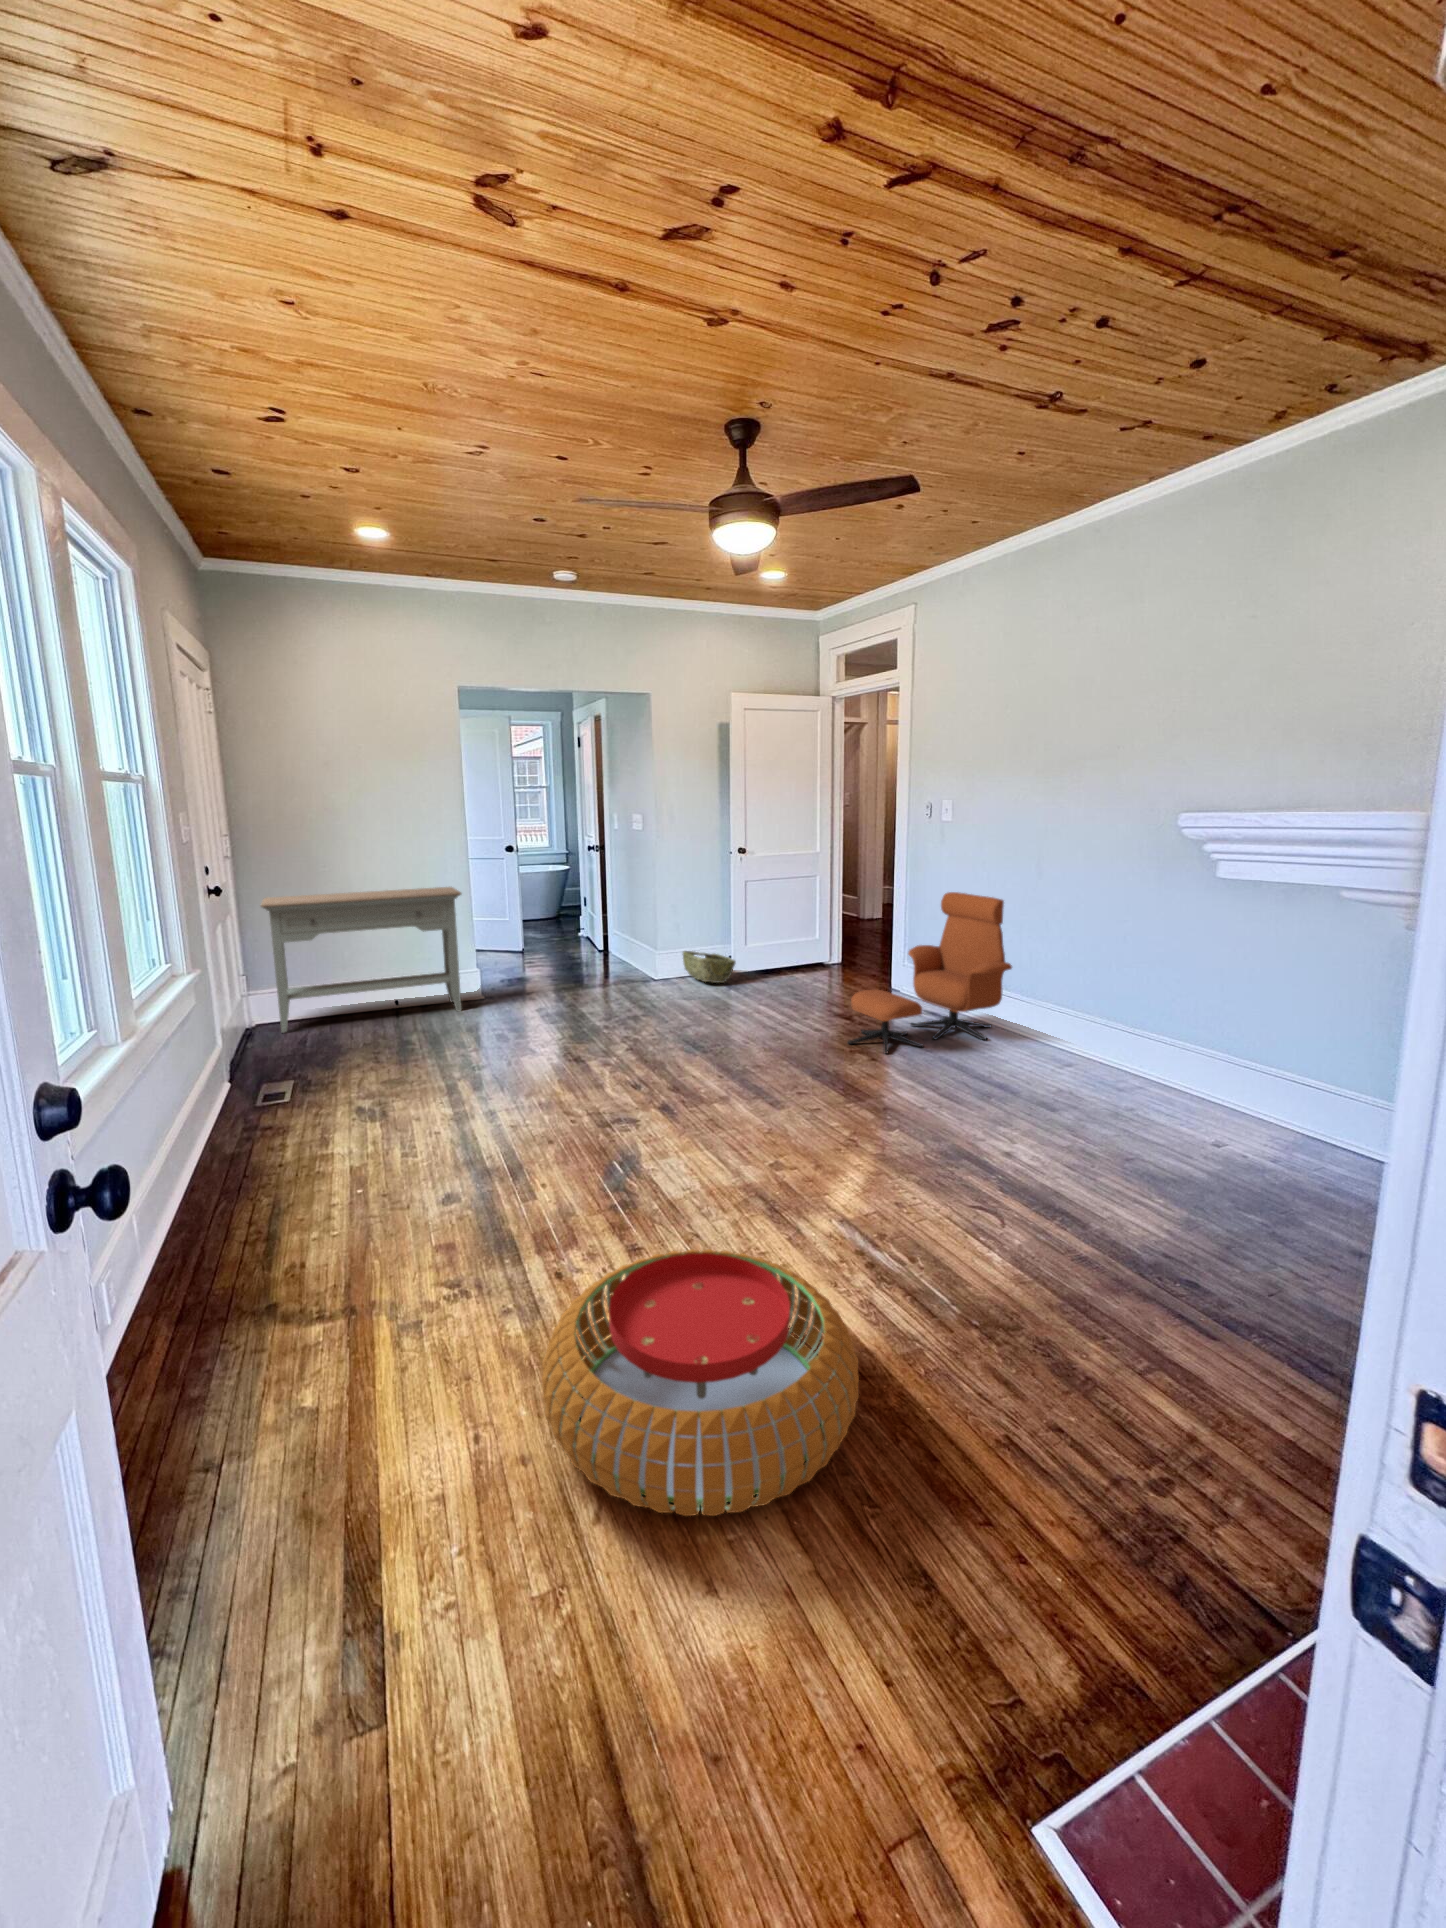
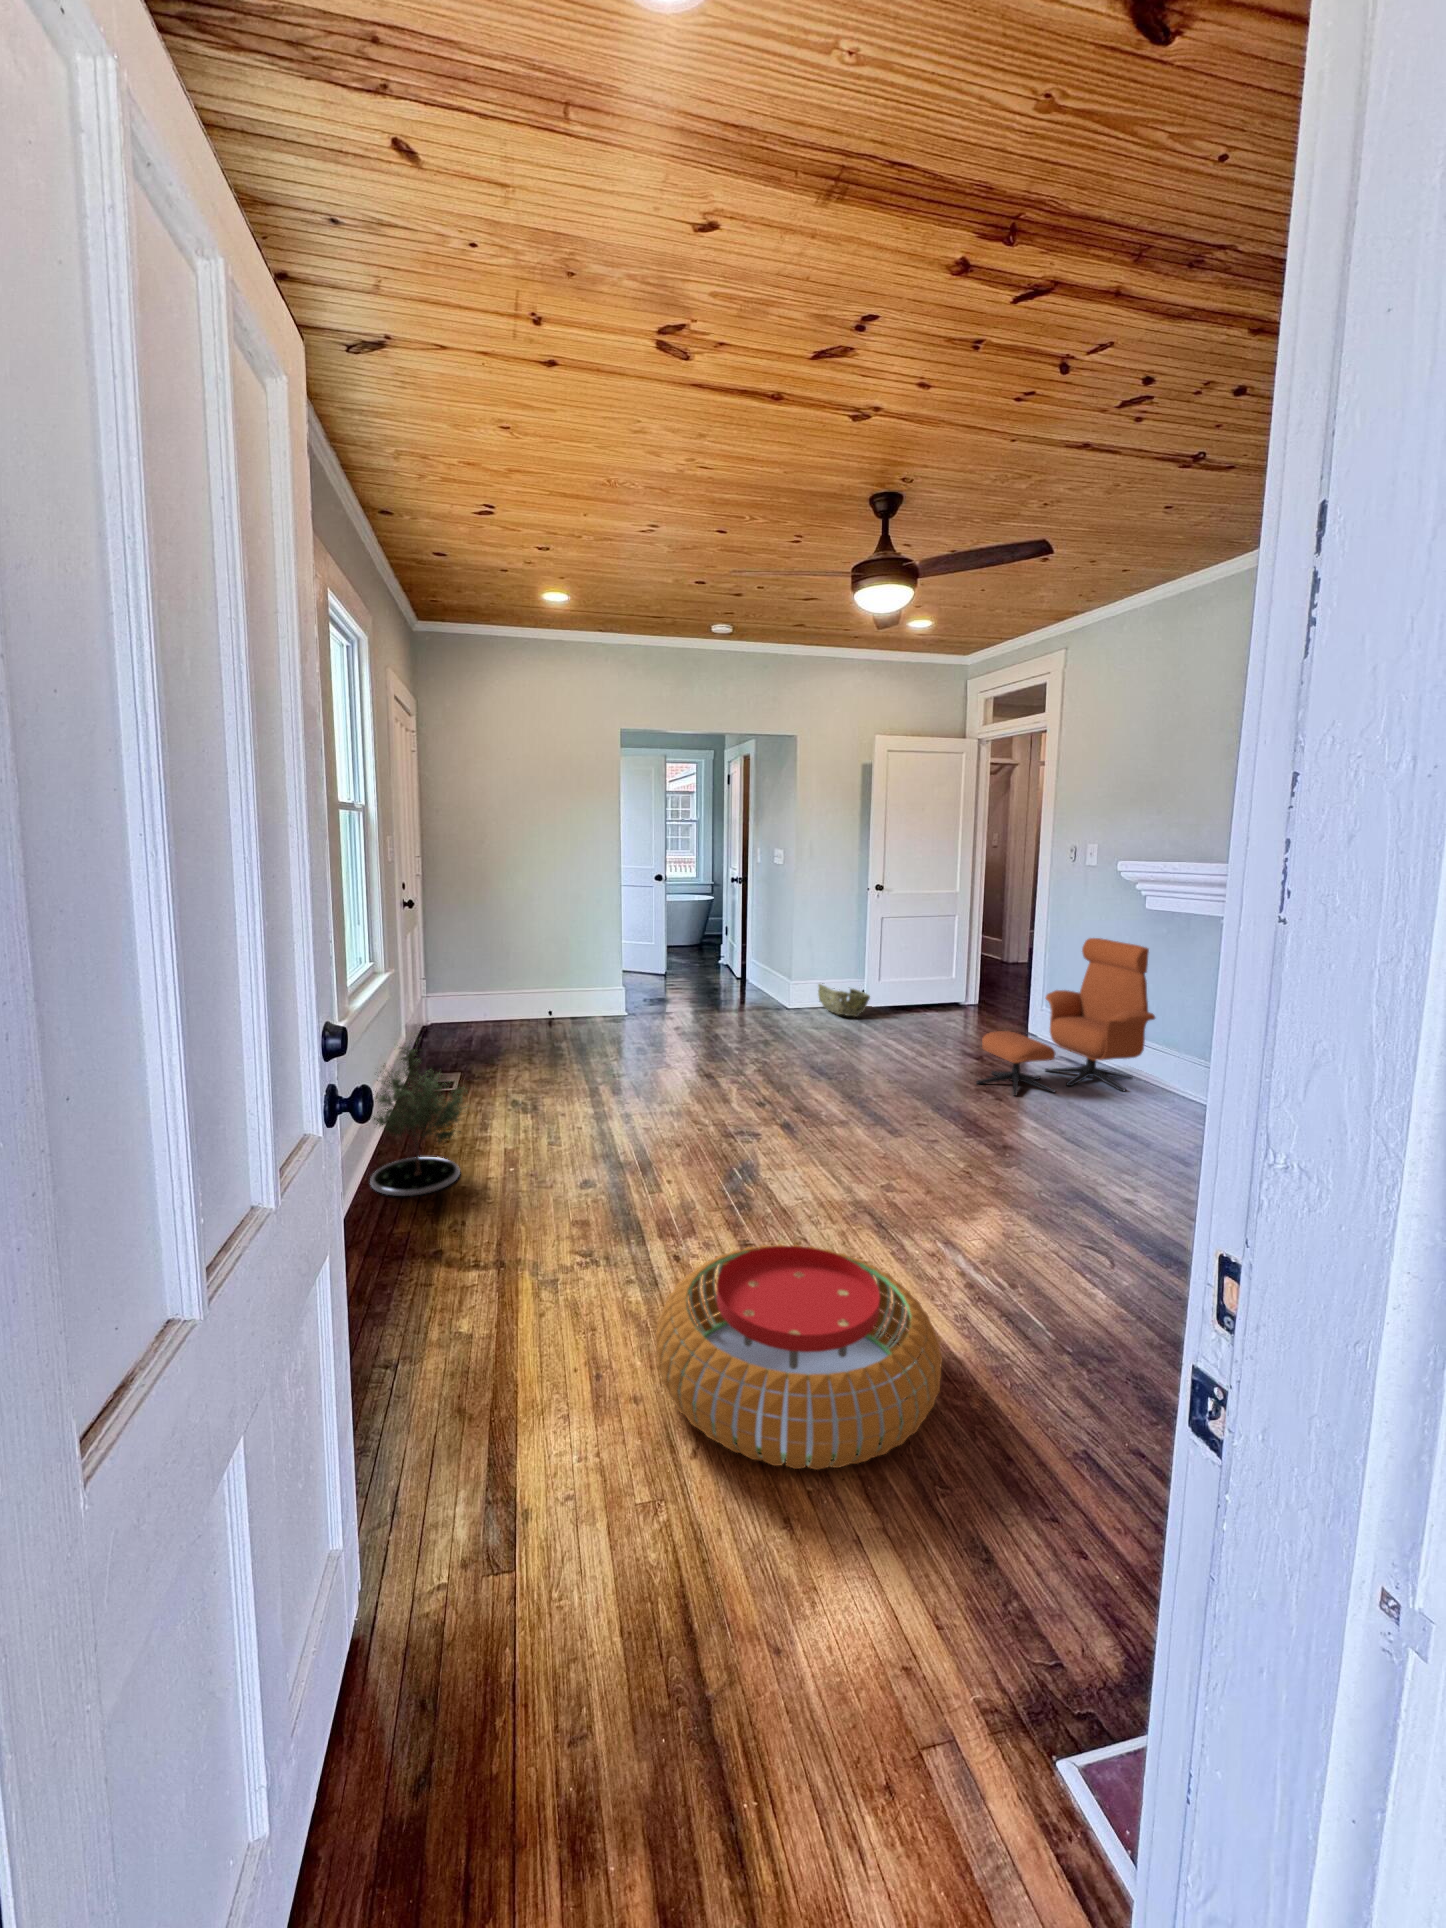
console table: present [261,887,461,1032] -> none [441,910,614,1033]
potted tree: none [166,1041,306,1237] -> present [370,1033,467,1196]

